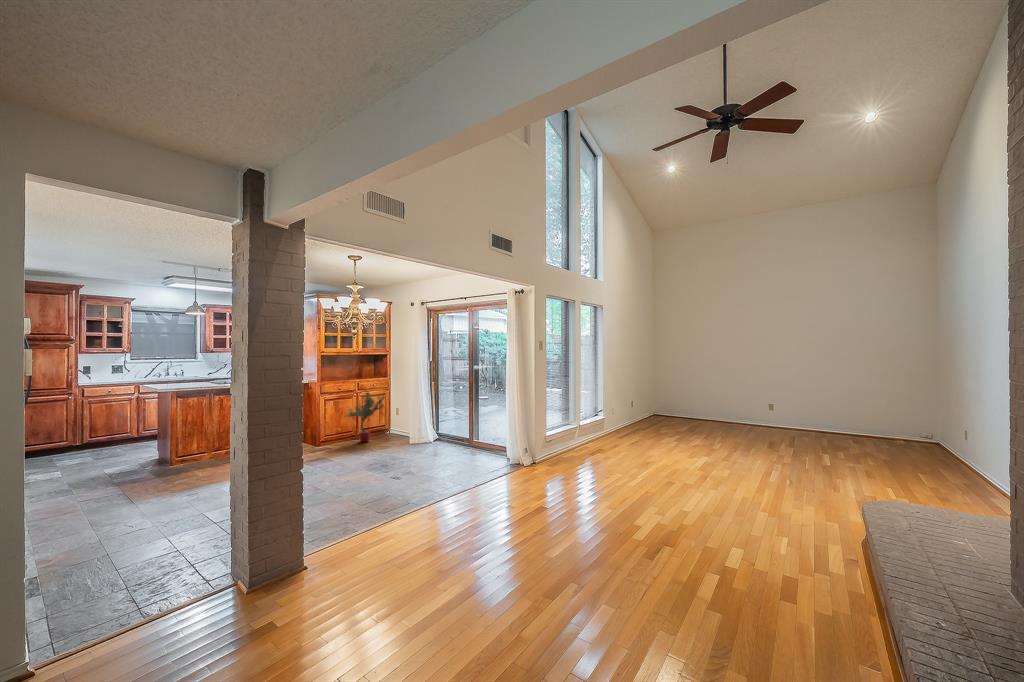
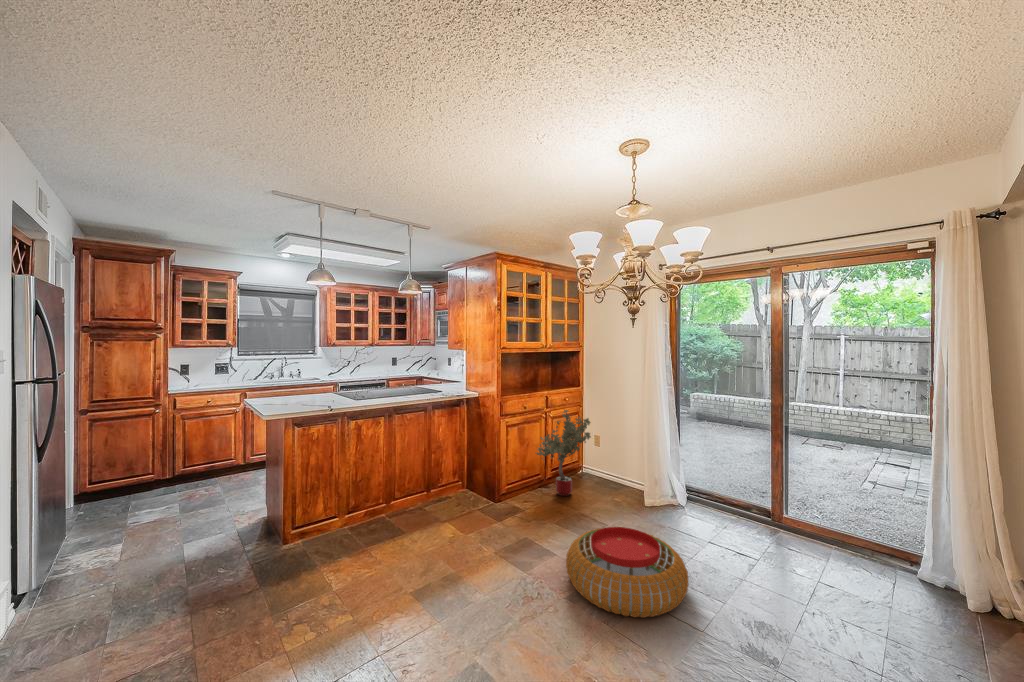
pouf: none [328,442,389,473] -> present [566,527,689,618]

